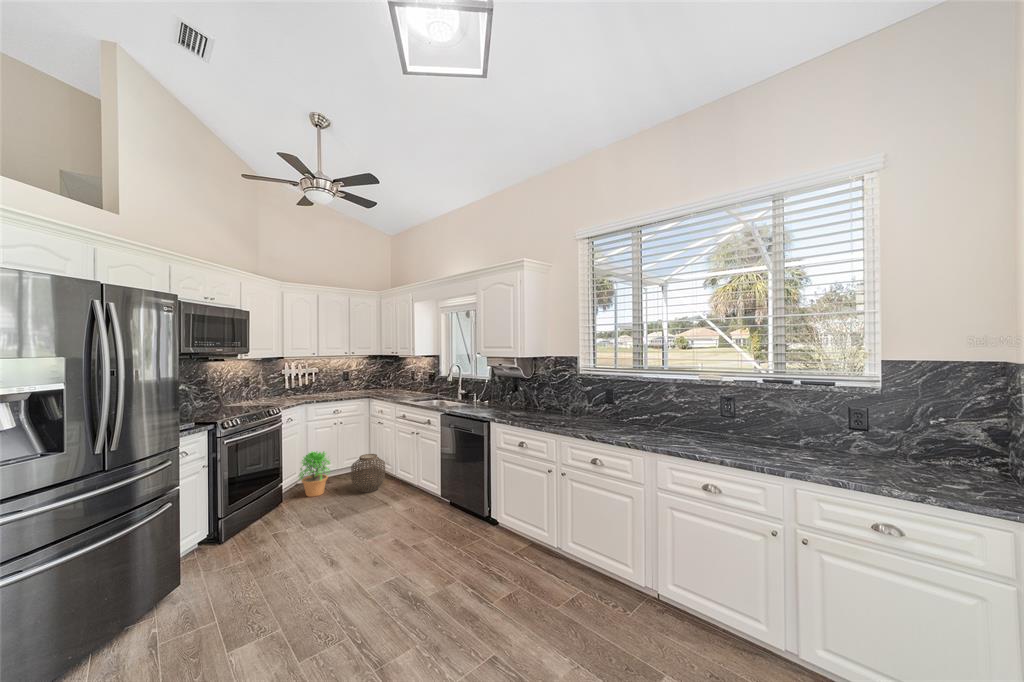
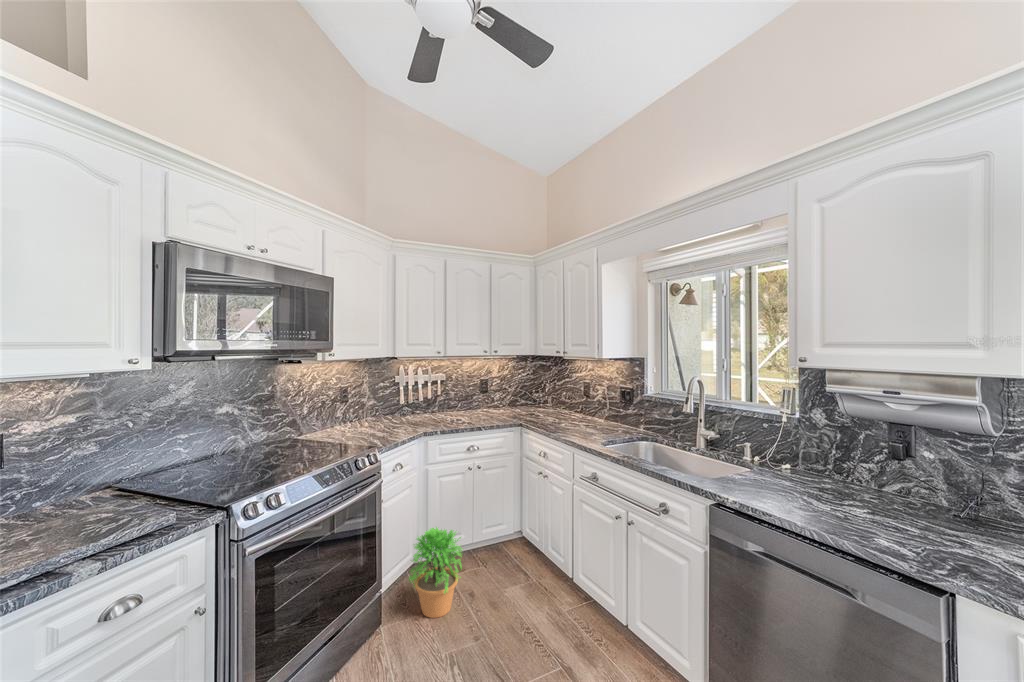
woven basket: present [351,454,385,492] -> none [499,541,560,625]

